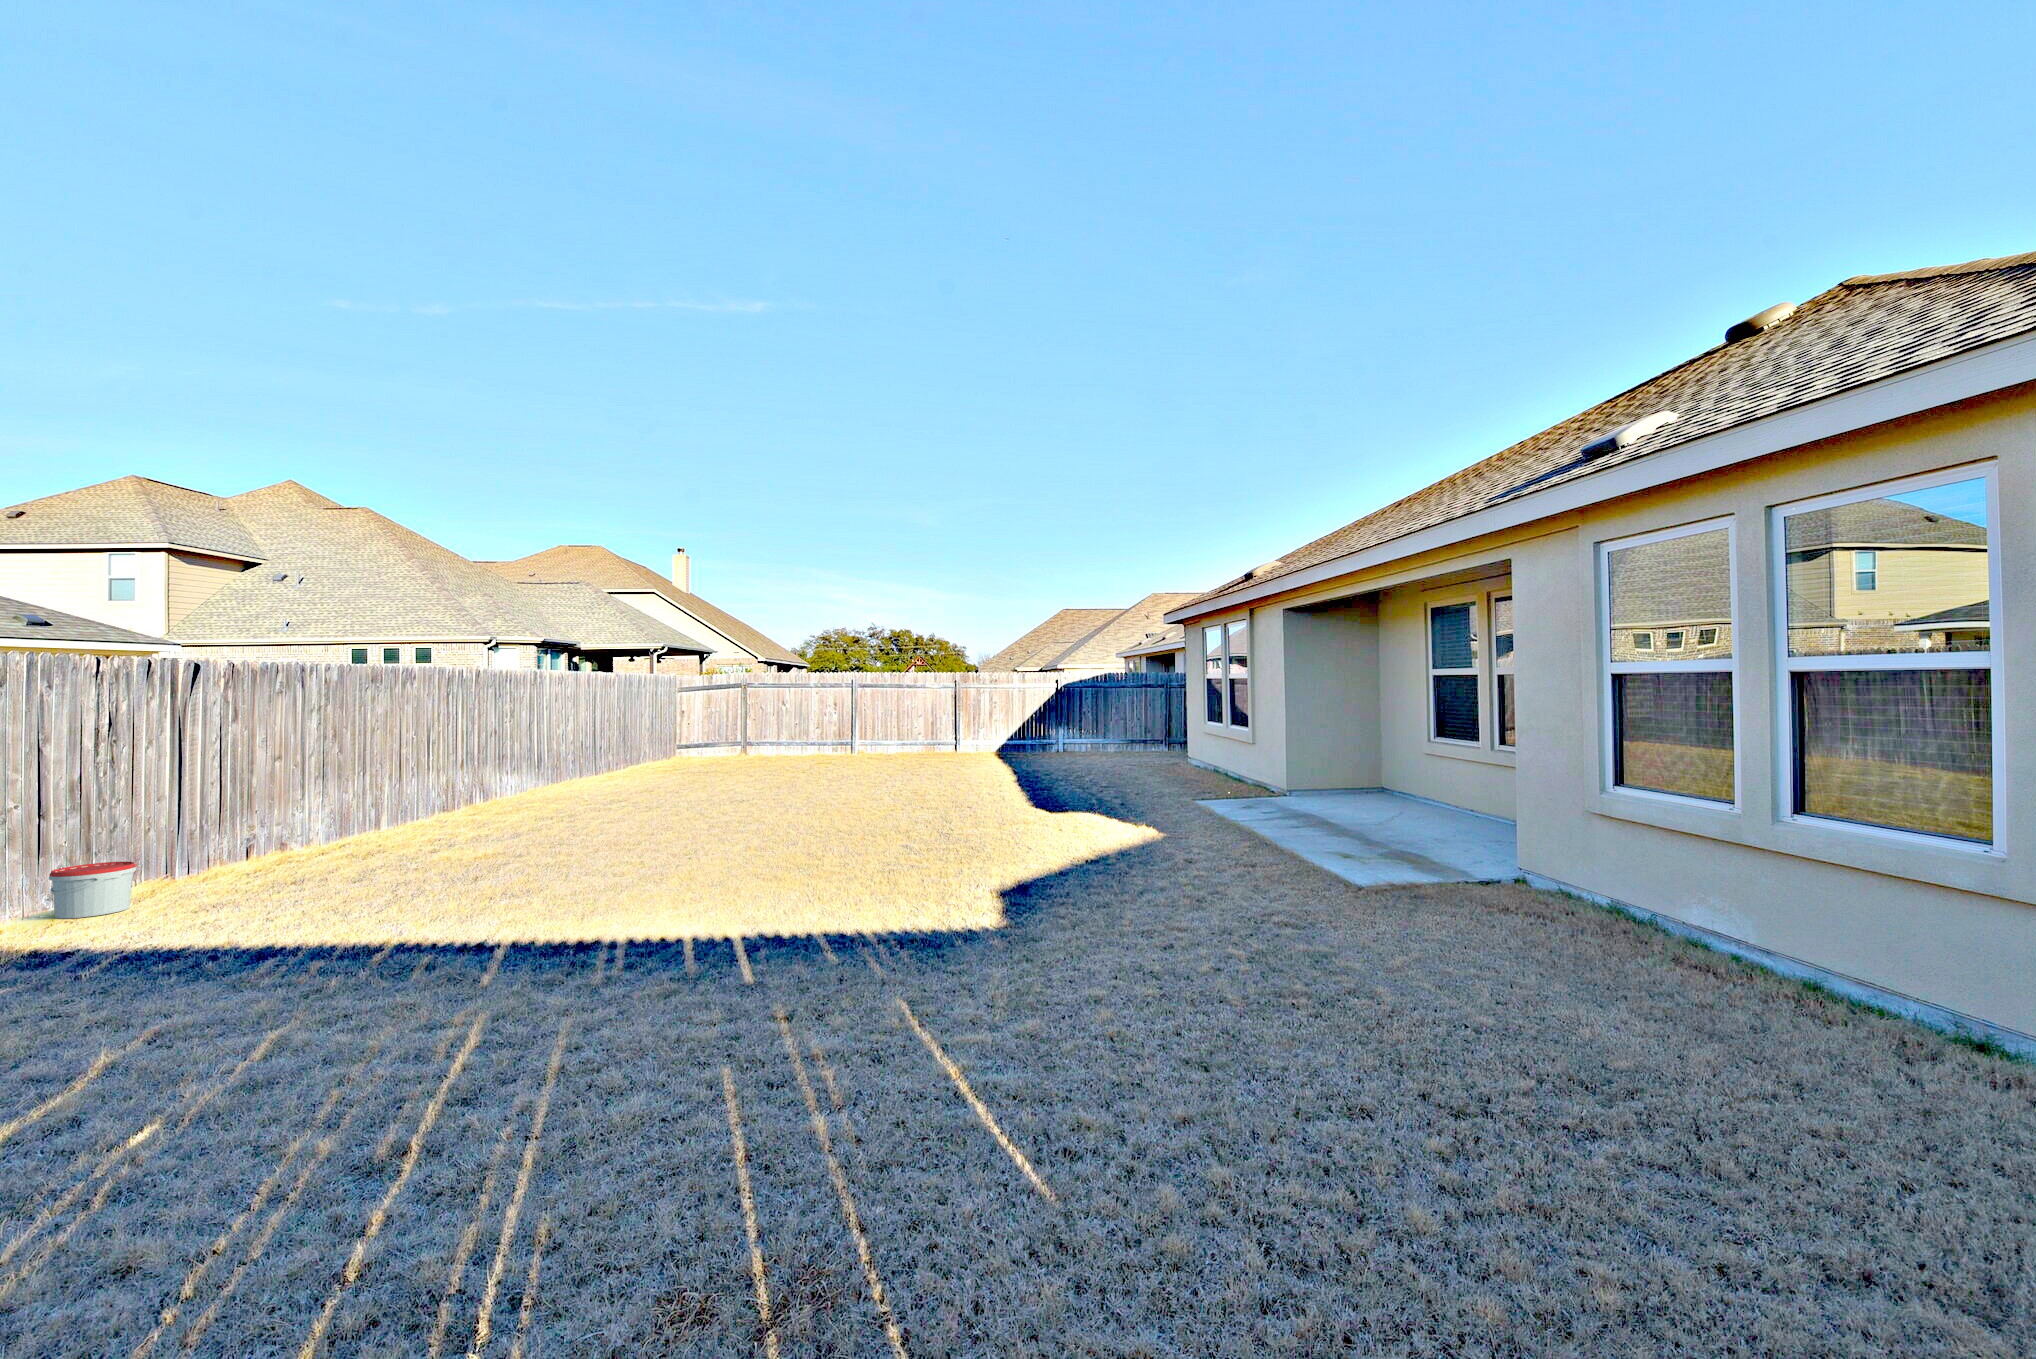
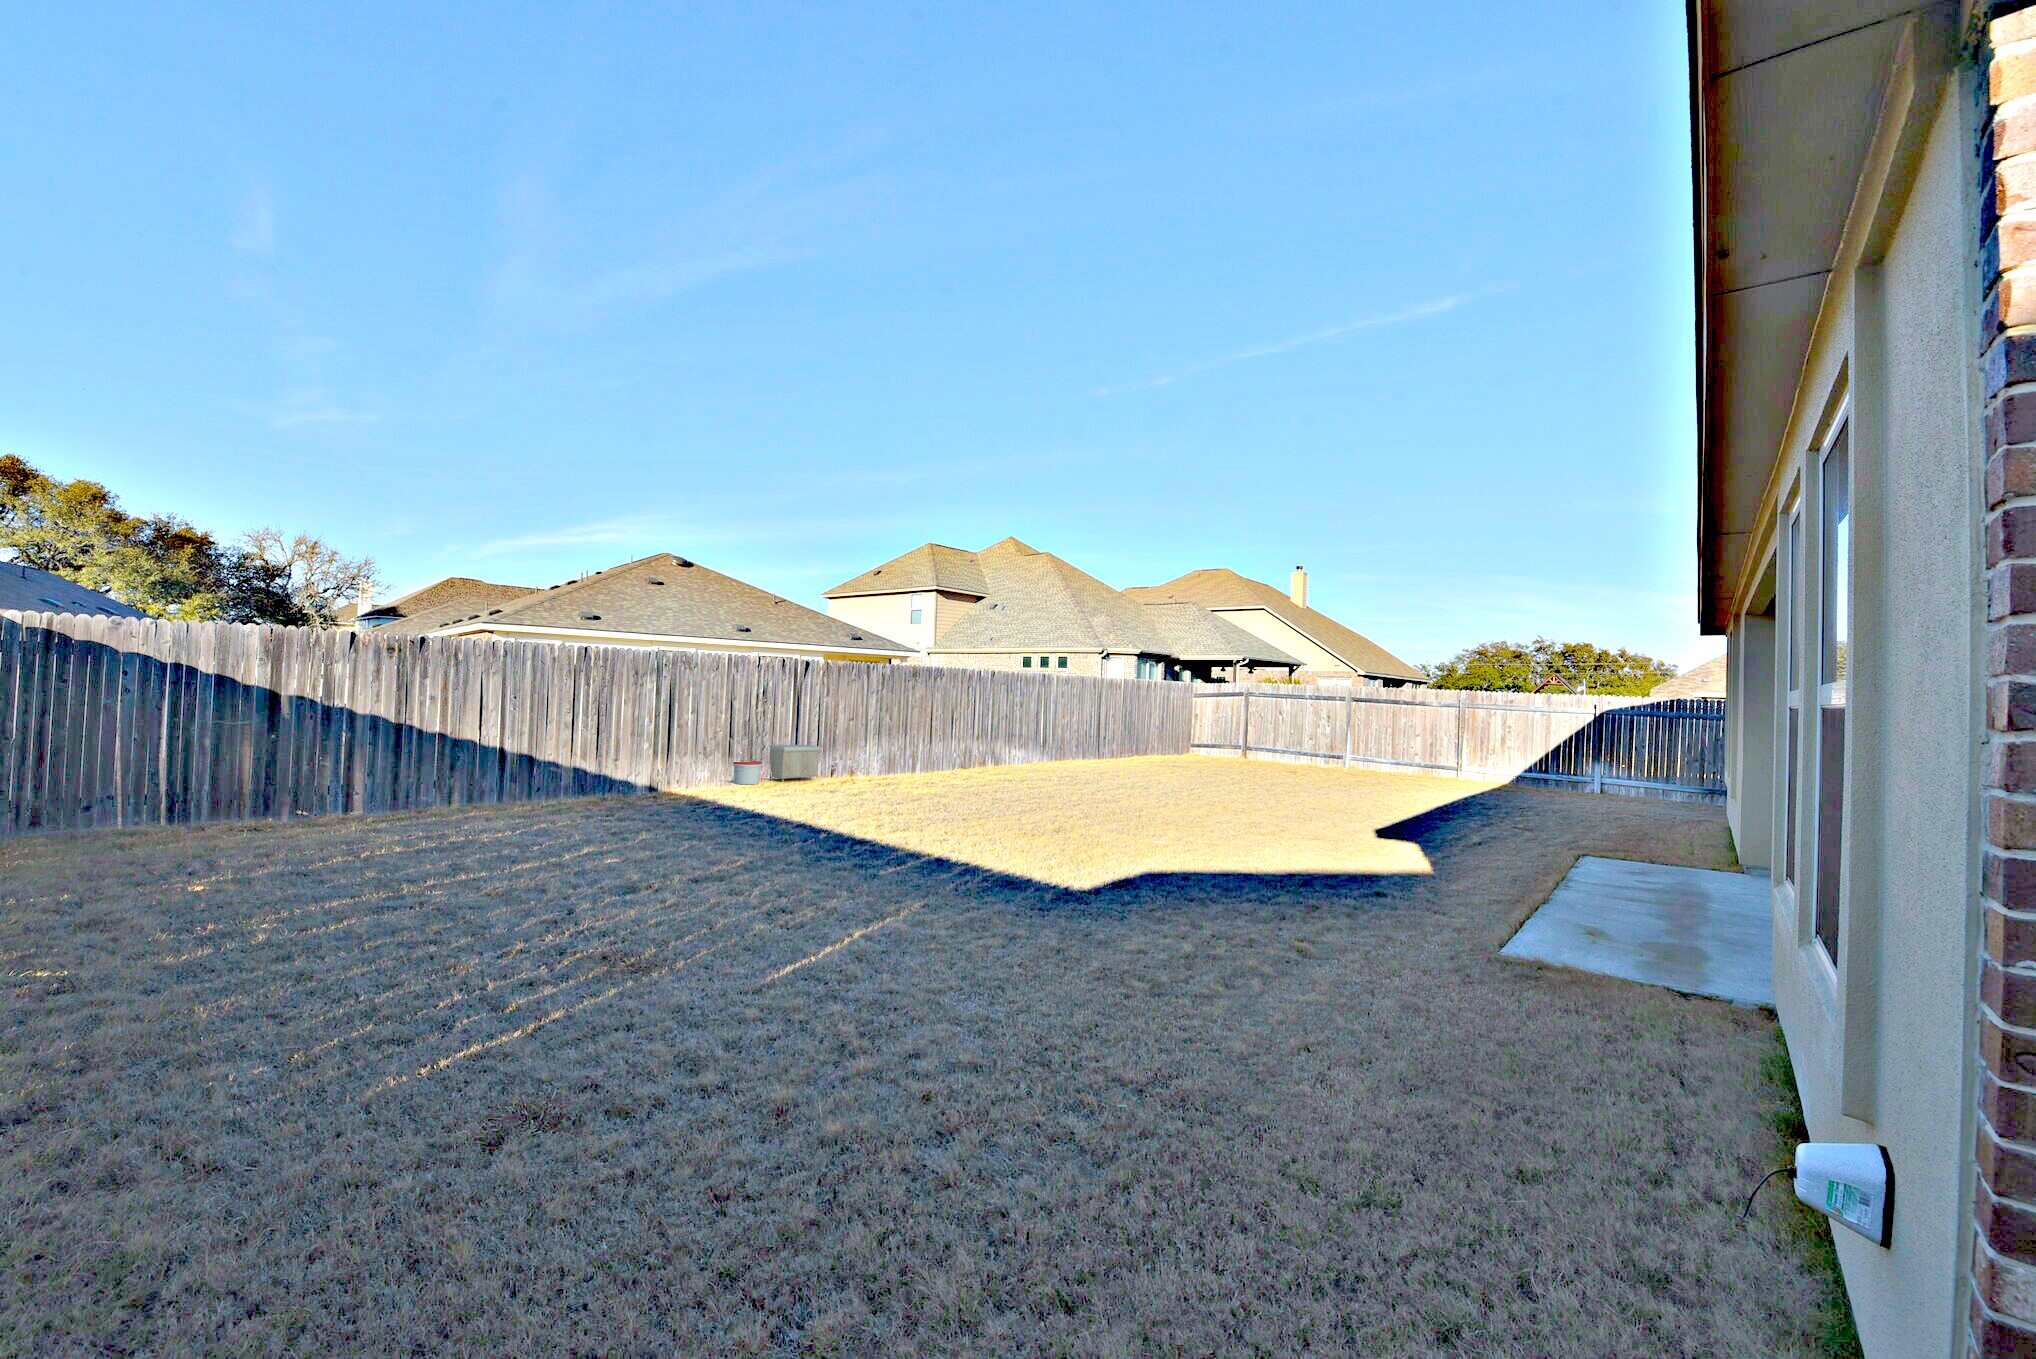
storage bench: none [123,812,253,894] -> present [769,745,820,782]

